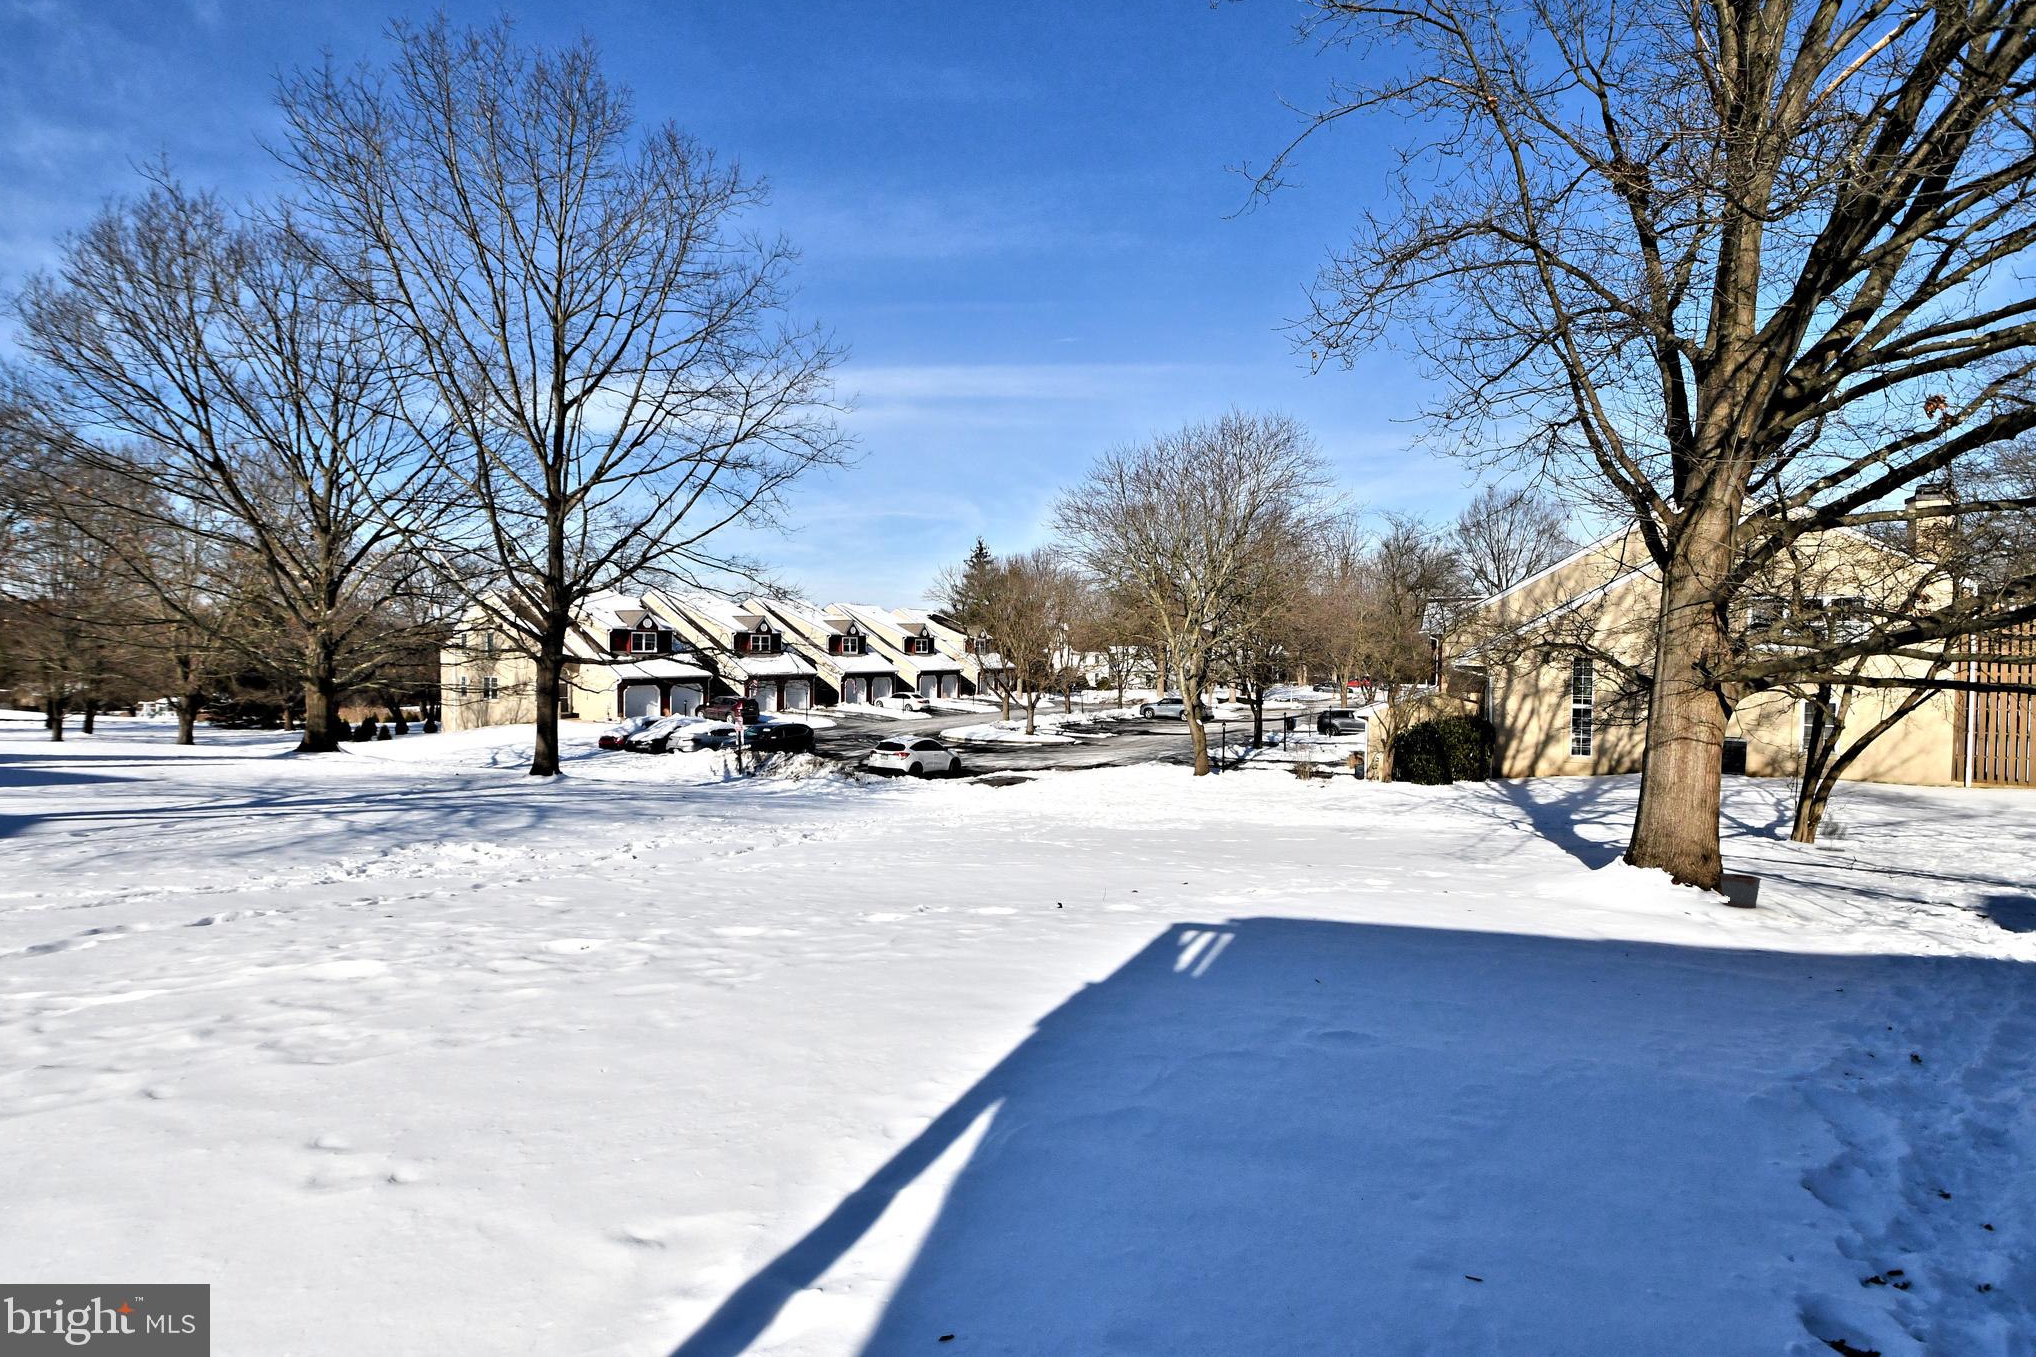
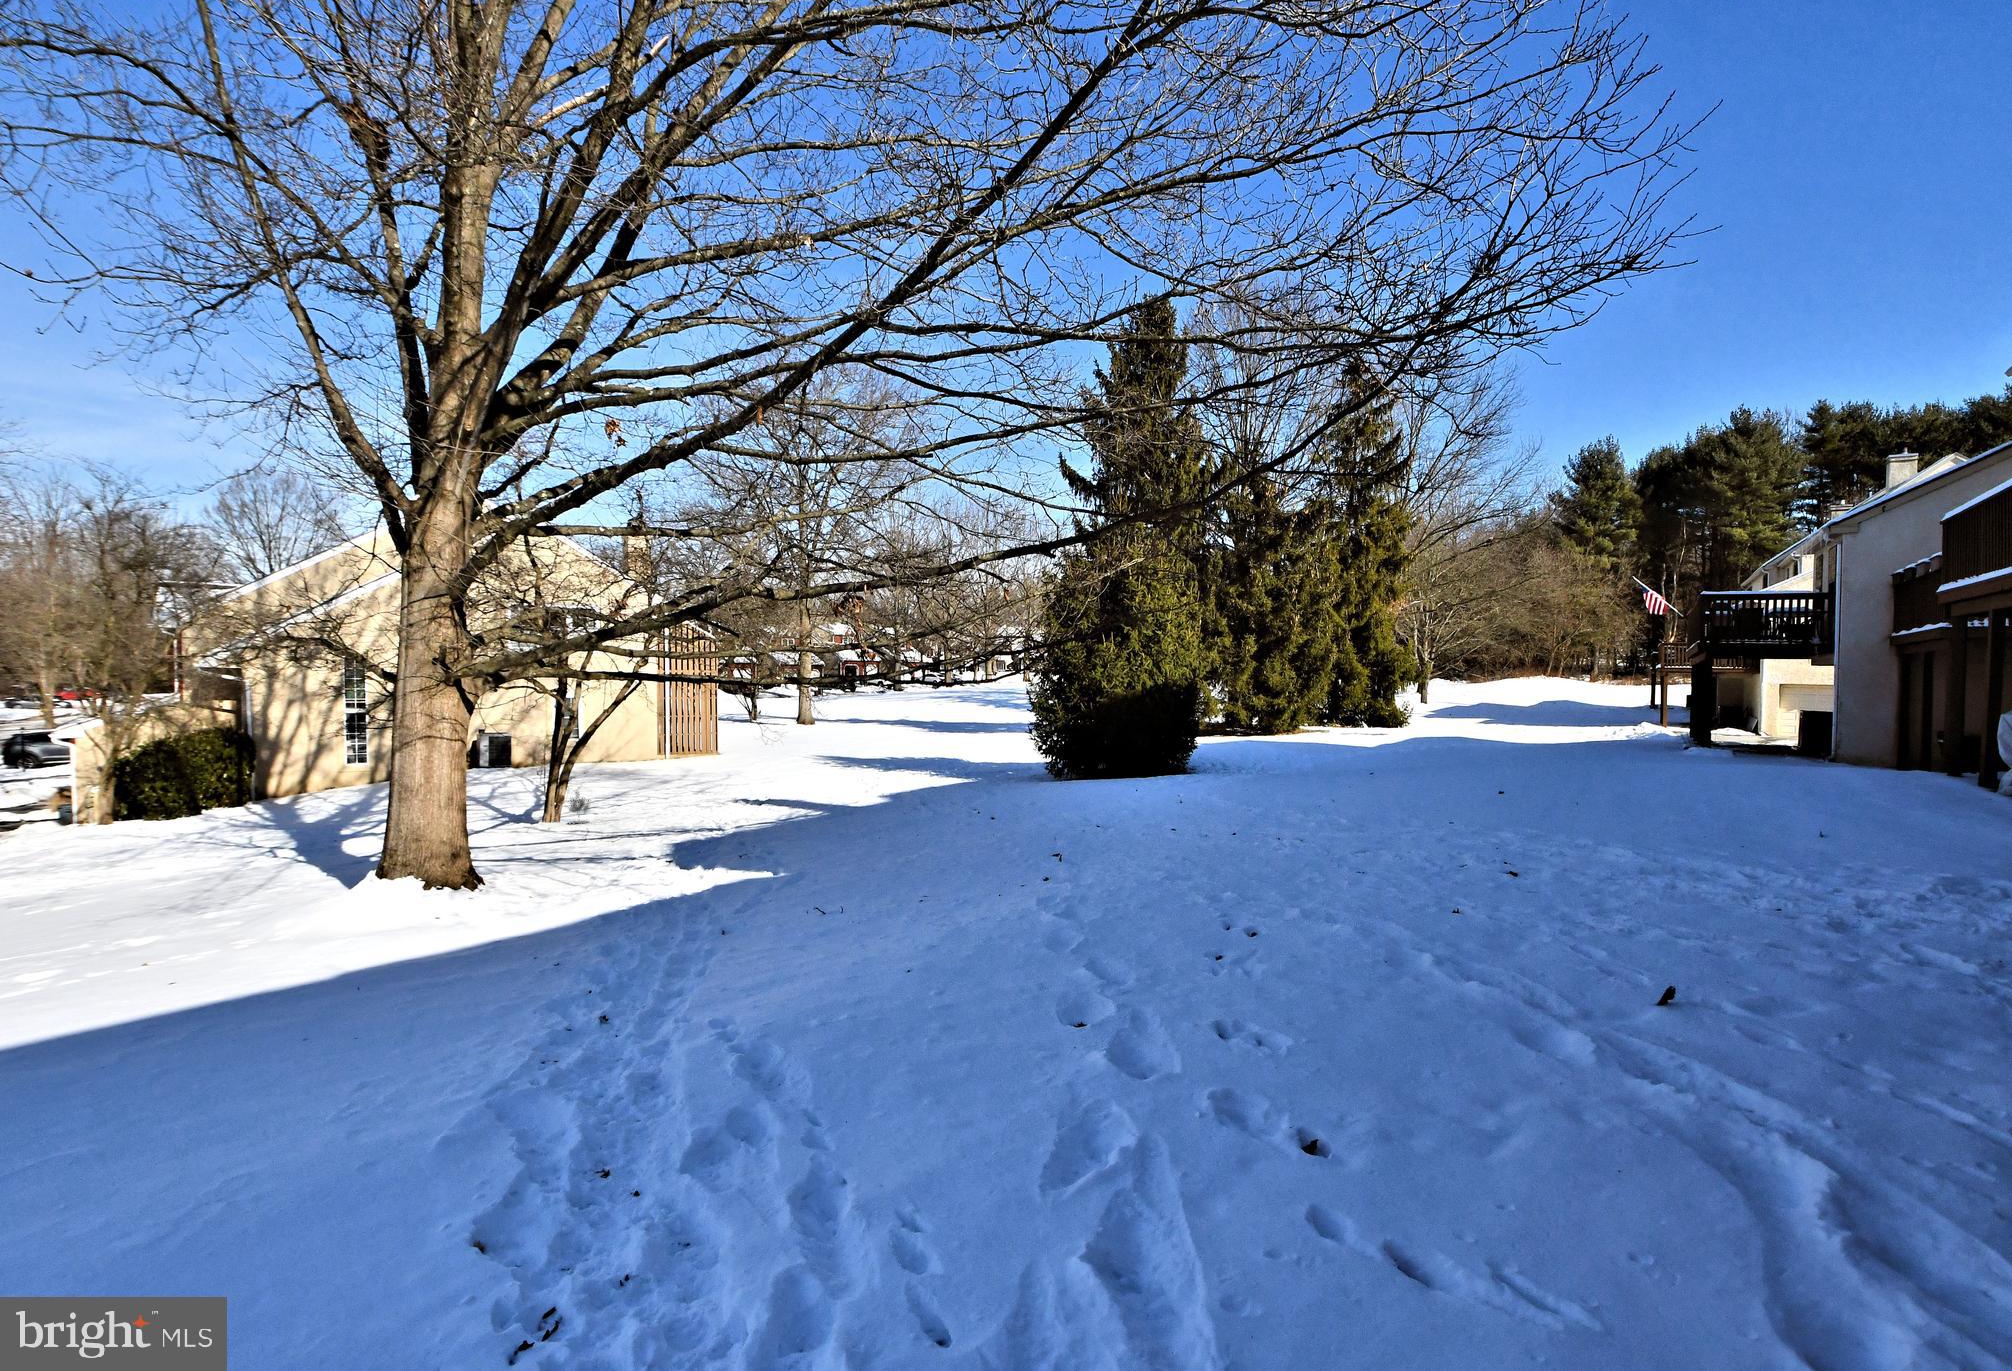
bucket: present [1719,873,1761,908] -> none [468,865,508,899]

